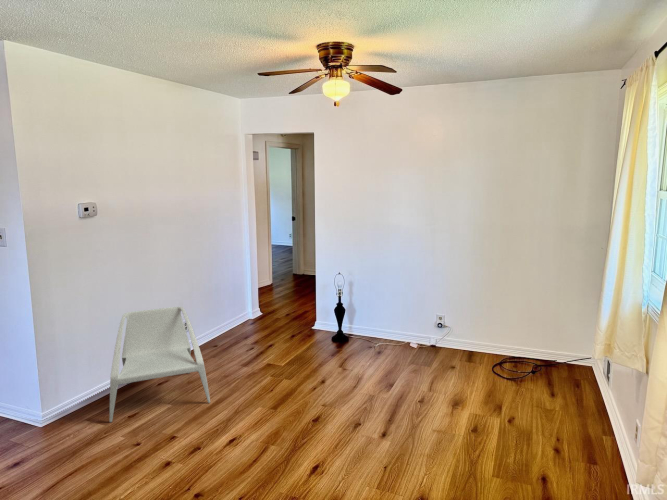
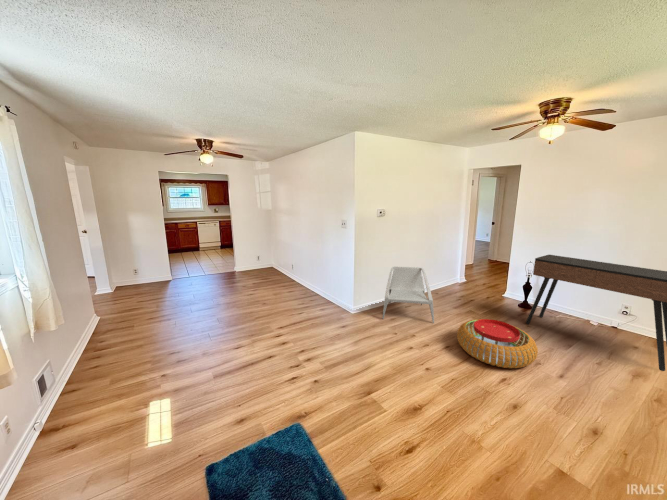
console table: none [341,261,487,389] -> present [526,255,667,371]
pouf: none [246,374,355,451] -> present [457,319,538,368]

